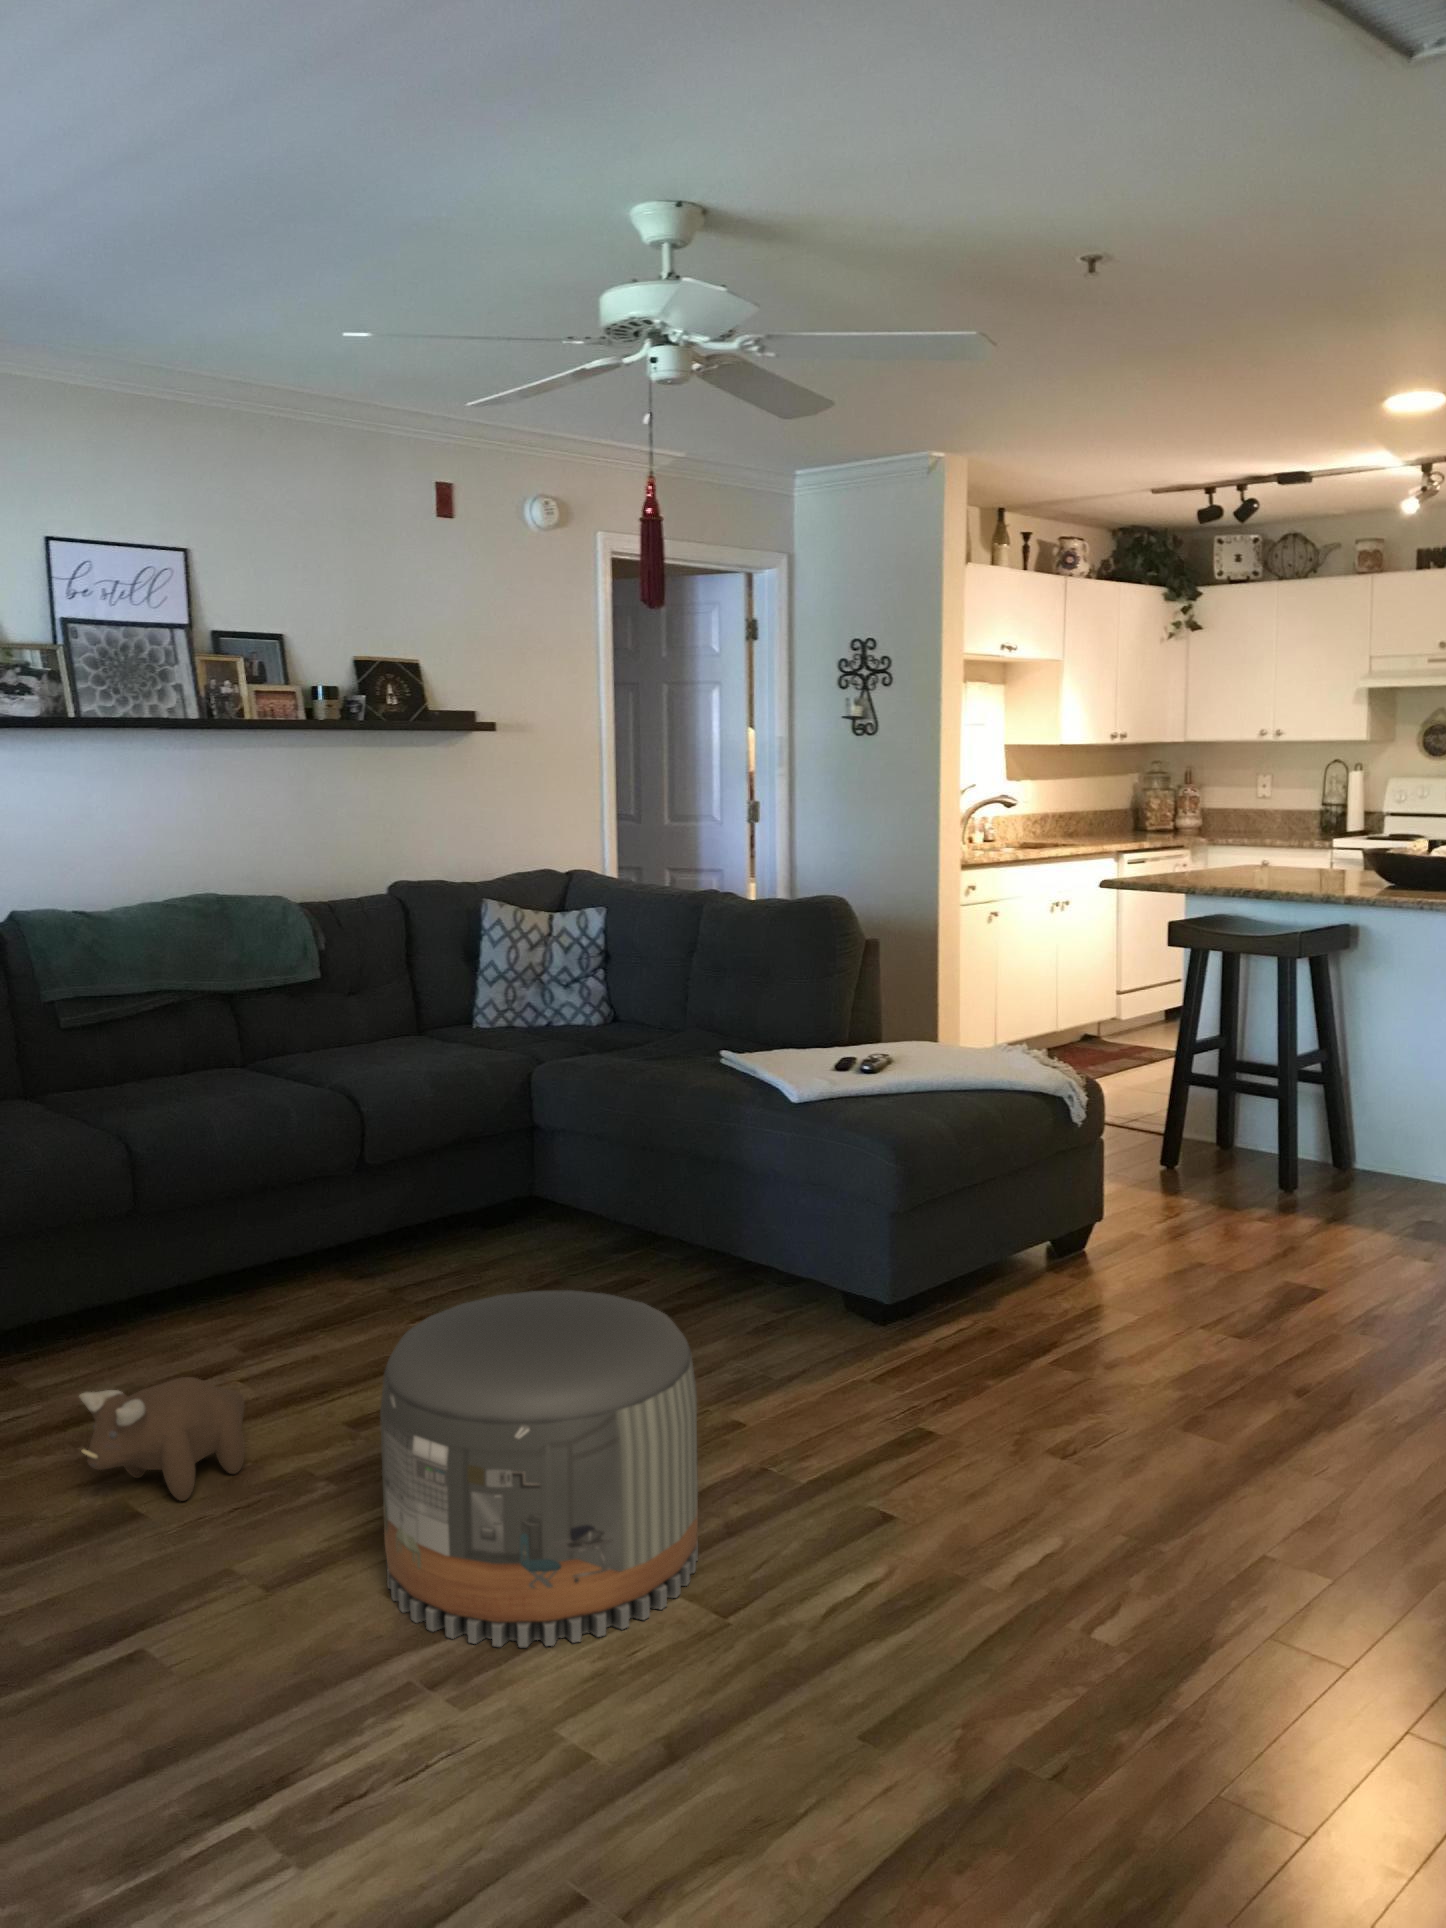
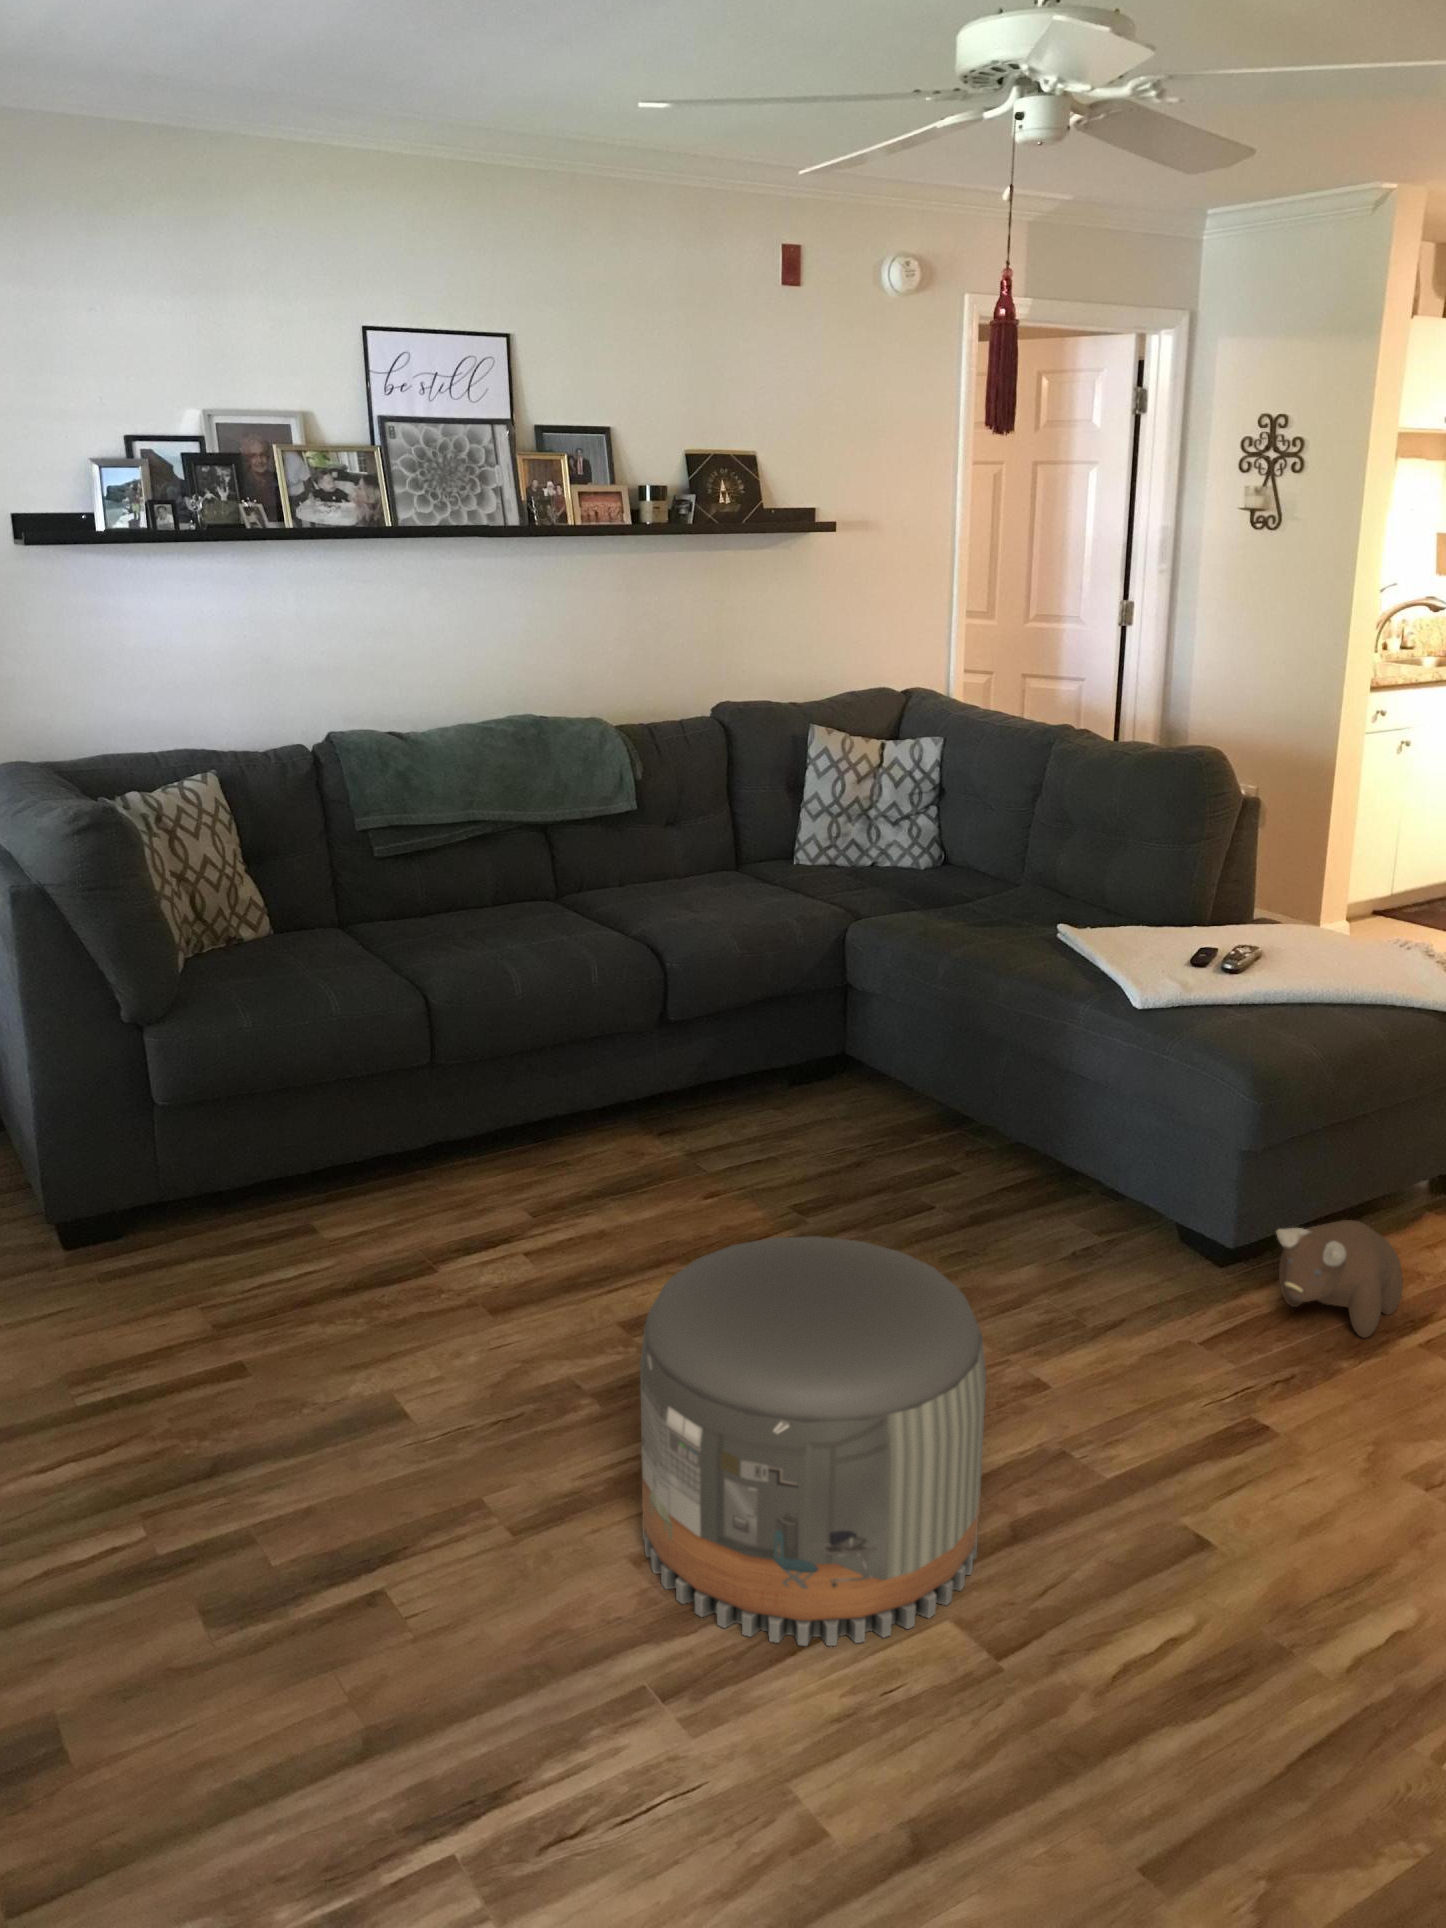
plush toy: present [80,1377,245,1501] -> present [1276,1220,1403,1338]

